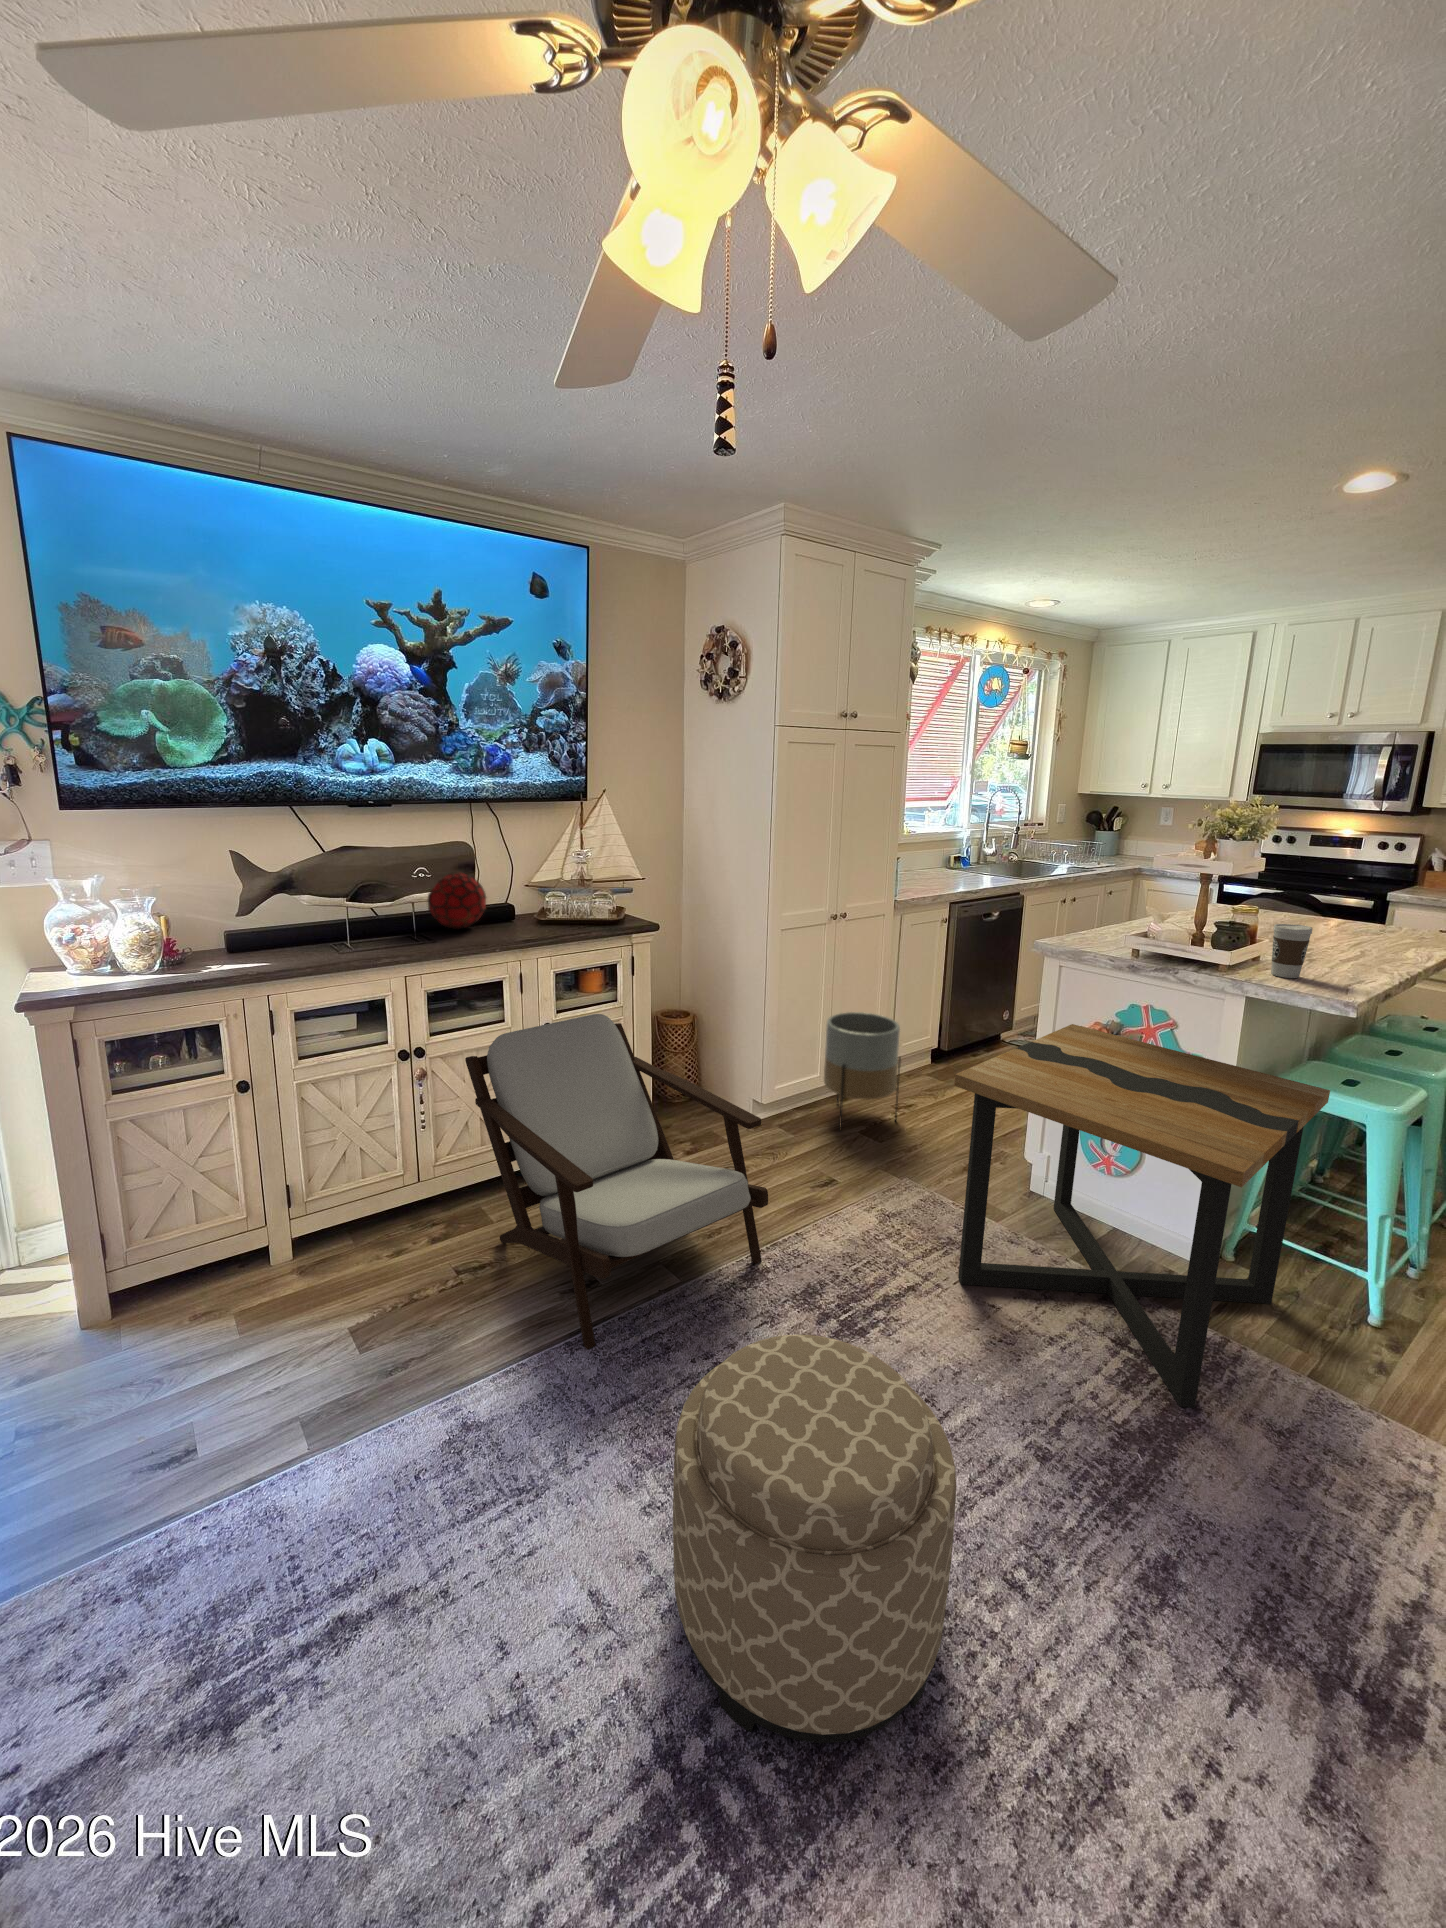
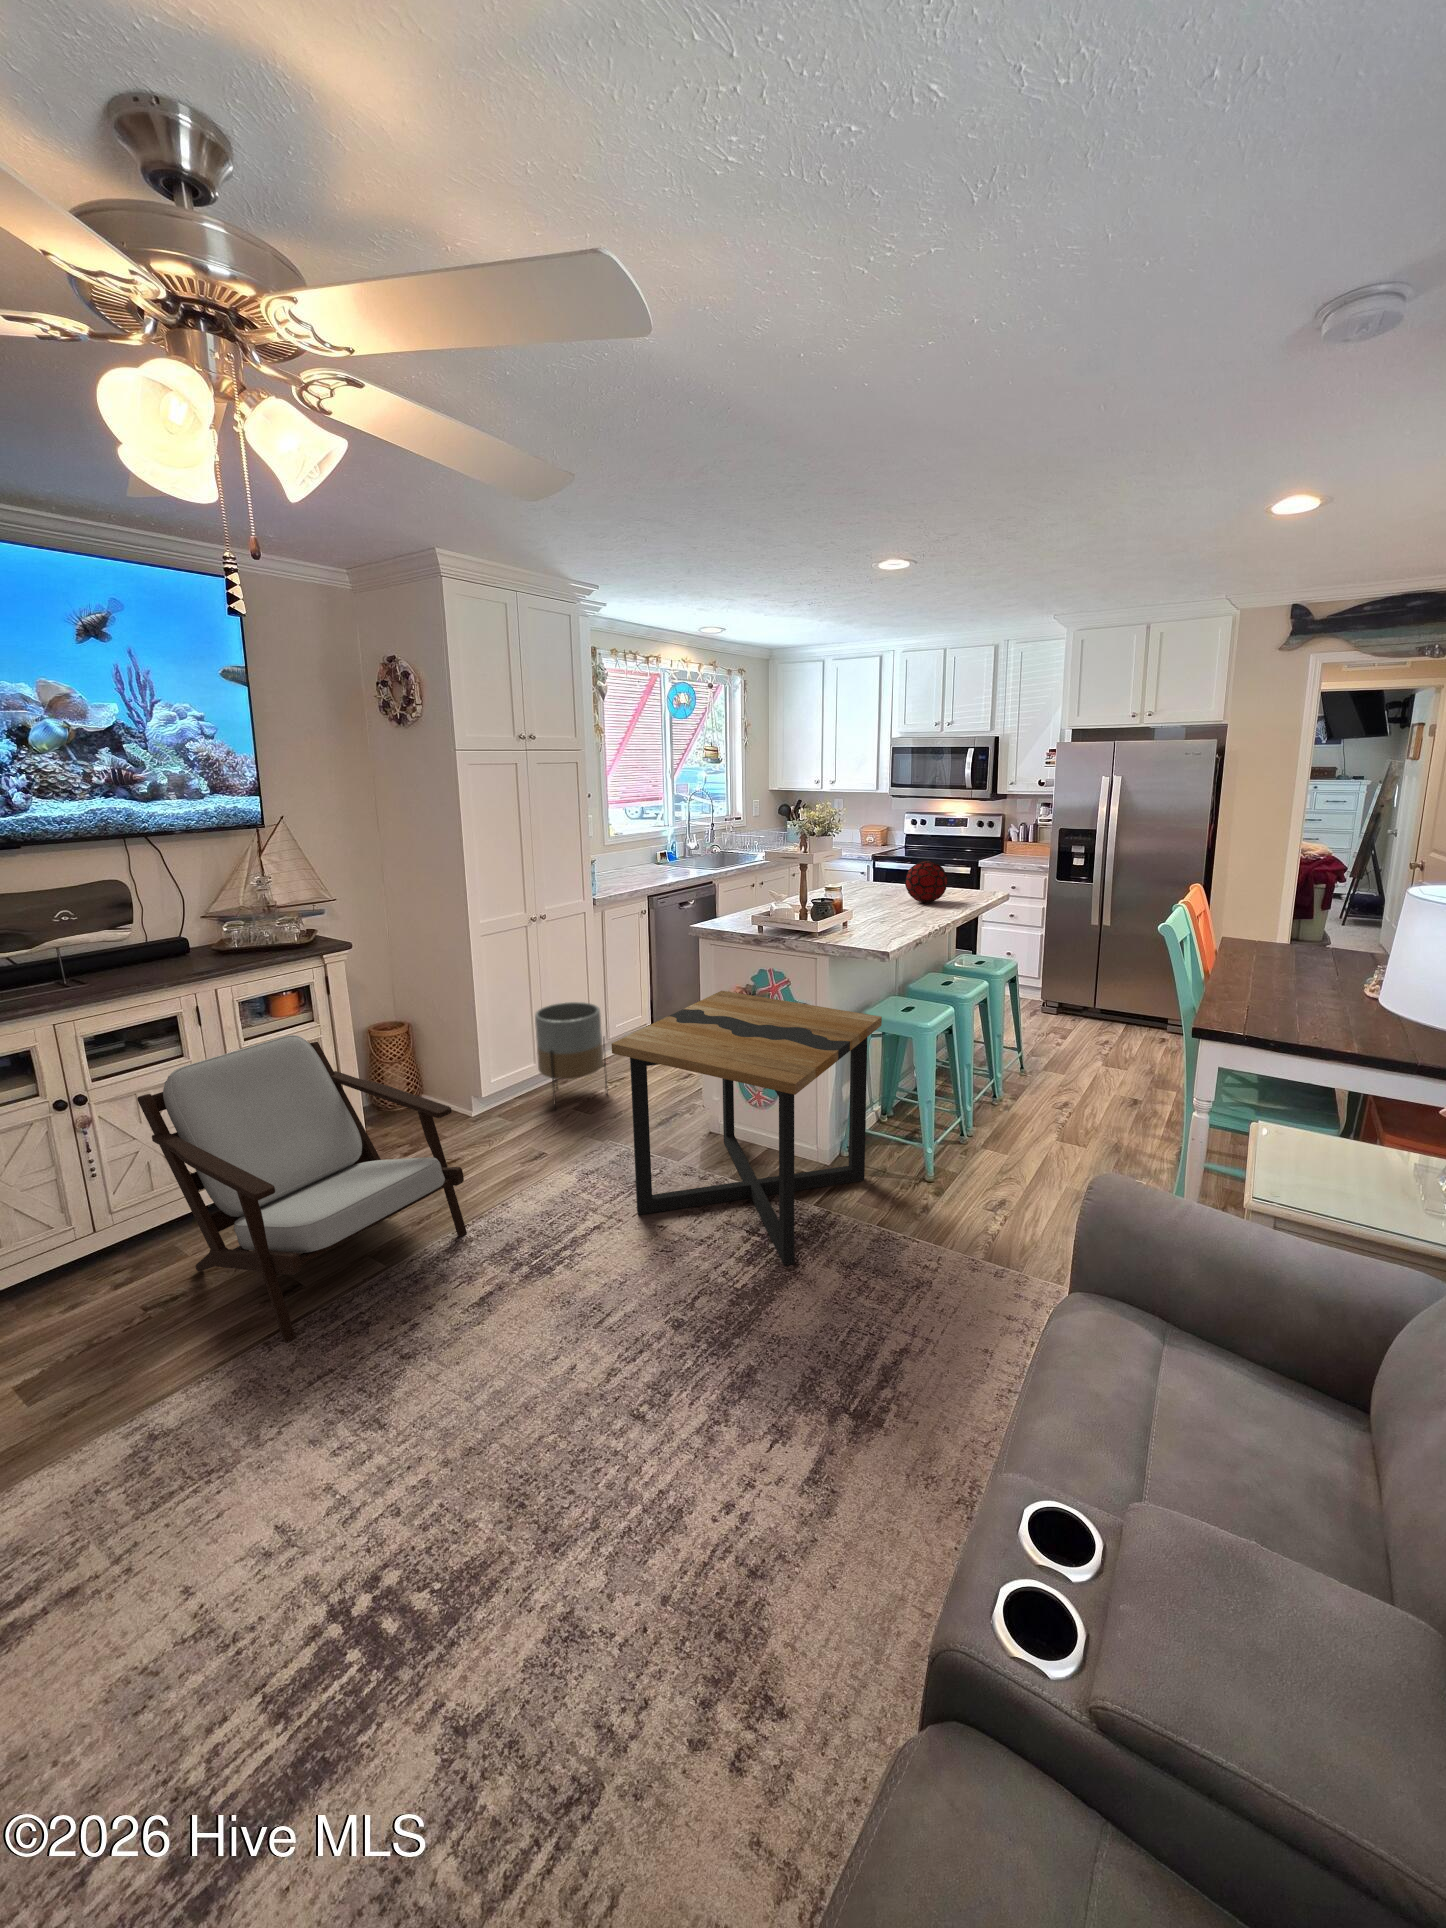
decorative orb: present [428,872,486,929] -> present [905,861,948,903]
coffee cup: present [1271,924,1312,978] -> none [846,897,869,937]
ottoman: present [673,1335,956,1743] -> none [334,1267,573,1577]

